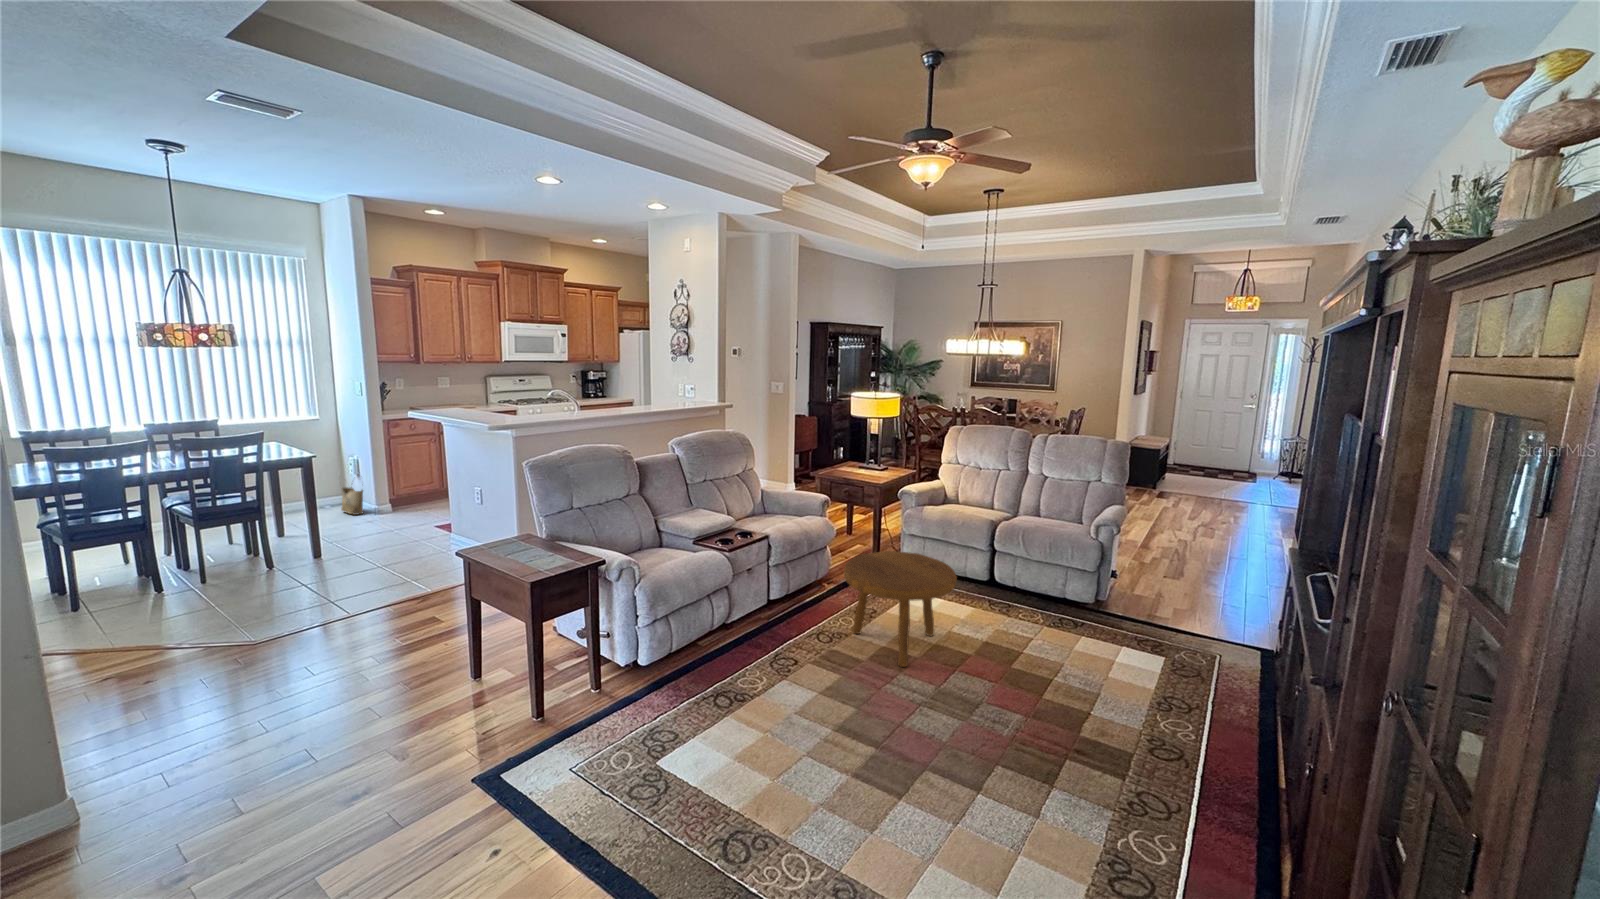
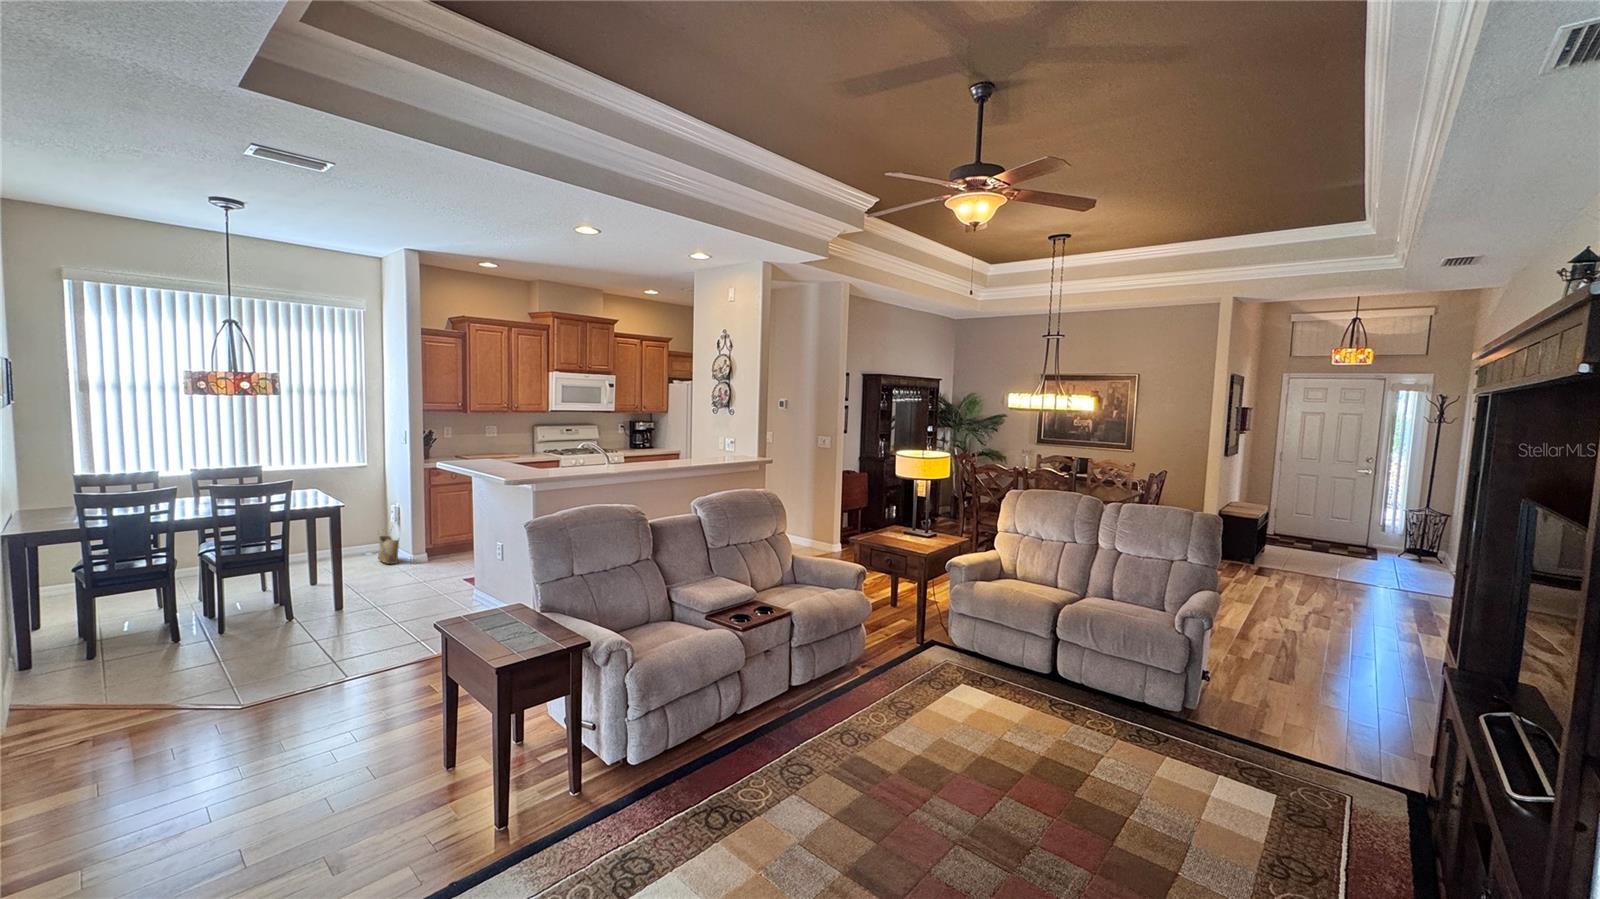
footstool: present [844,551,957,667] -> none [872,638,1006,786]

